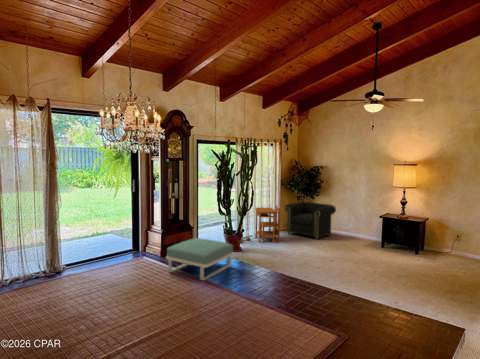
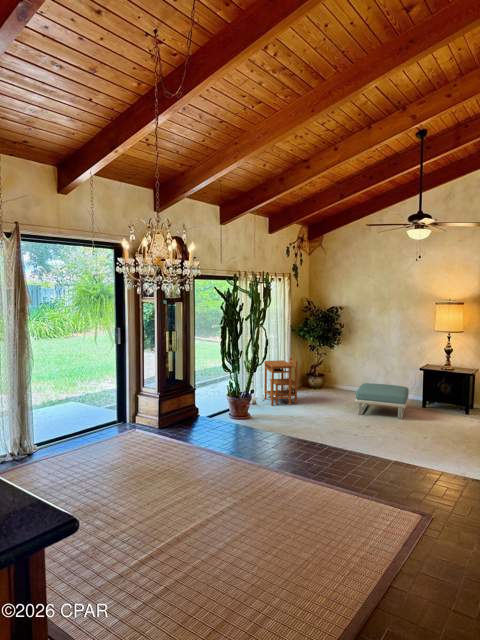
armchair: present [285,202,336,240] -> none [298,352,362,400]
footstool: present [166,238,233,281] -> present [355,383,409,420]

